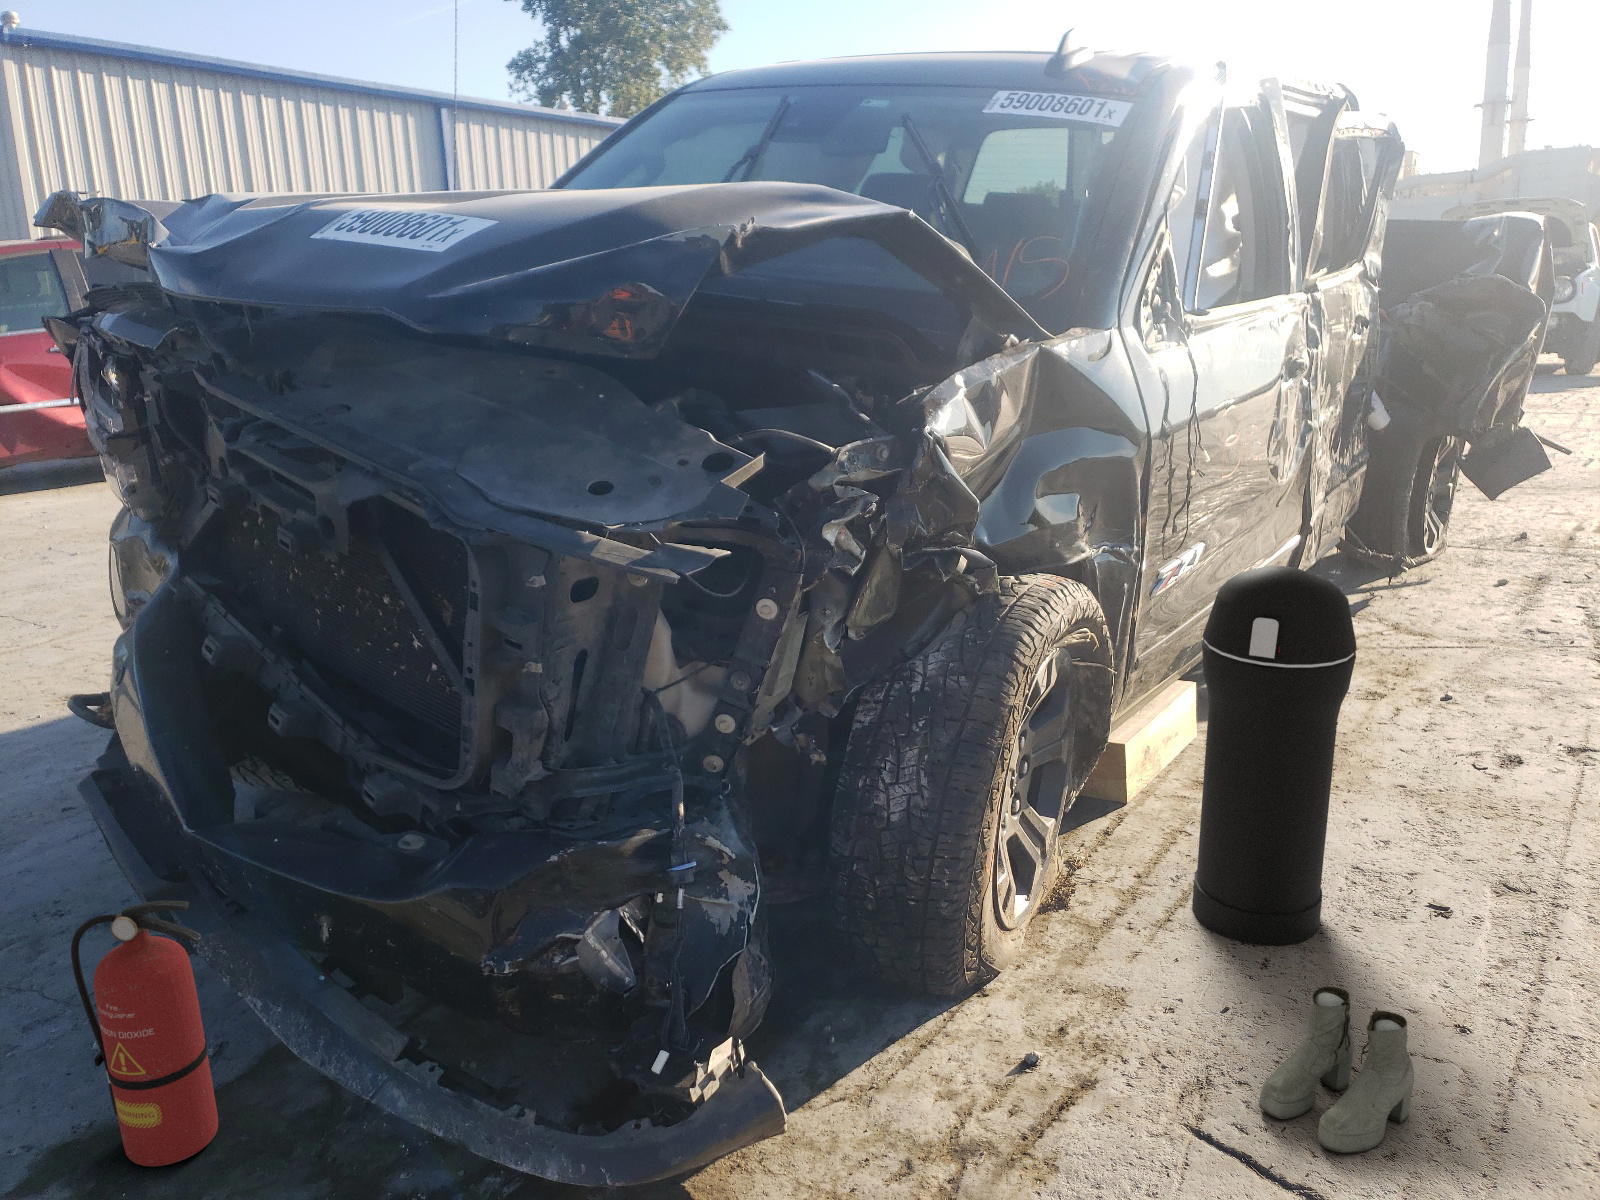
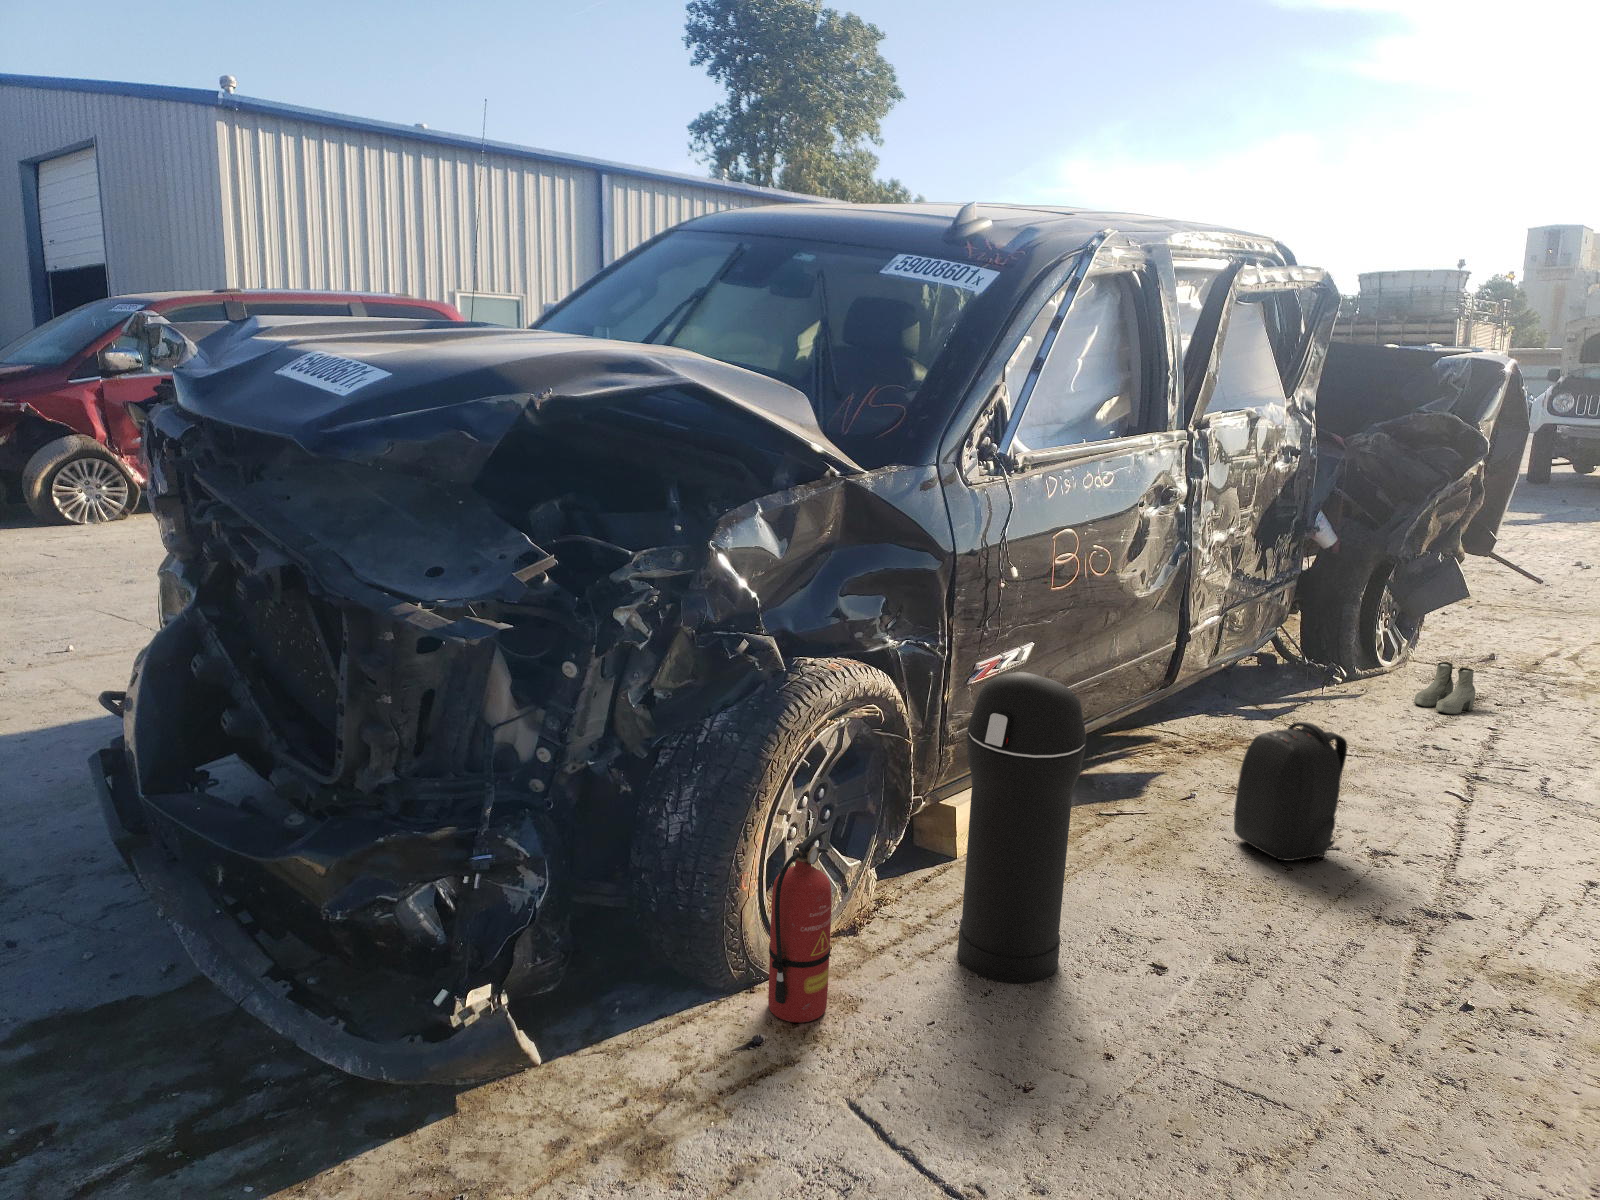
backpack: none [1406,607,1533,765] -> present [1234,722,1347,861]
fire extinguisher: present [71,901,218,1166] -> present [768,828,832,1023]
boots: present [1259,986,1414,1153] -> present [1414,662,1475,714]

